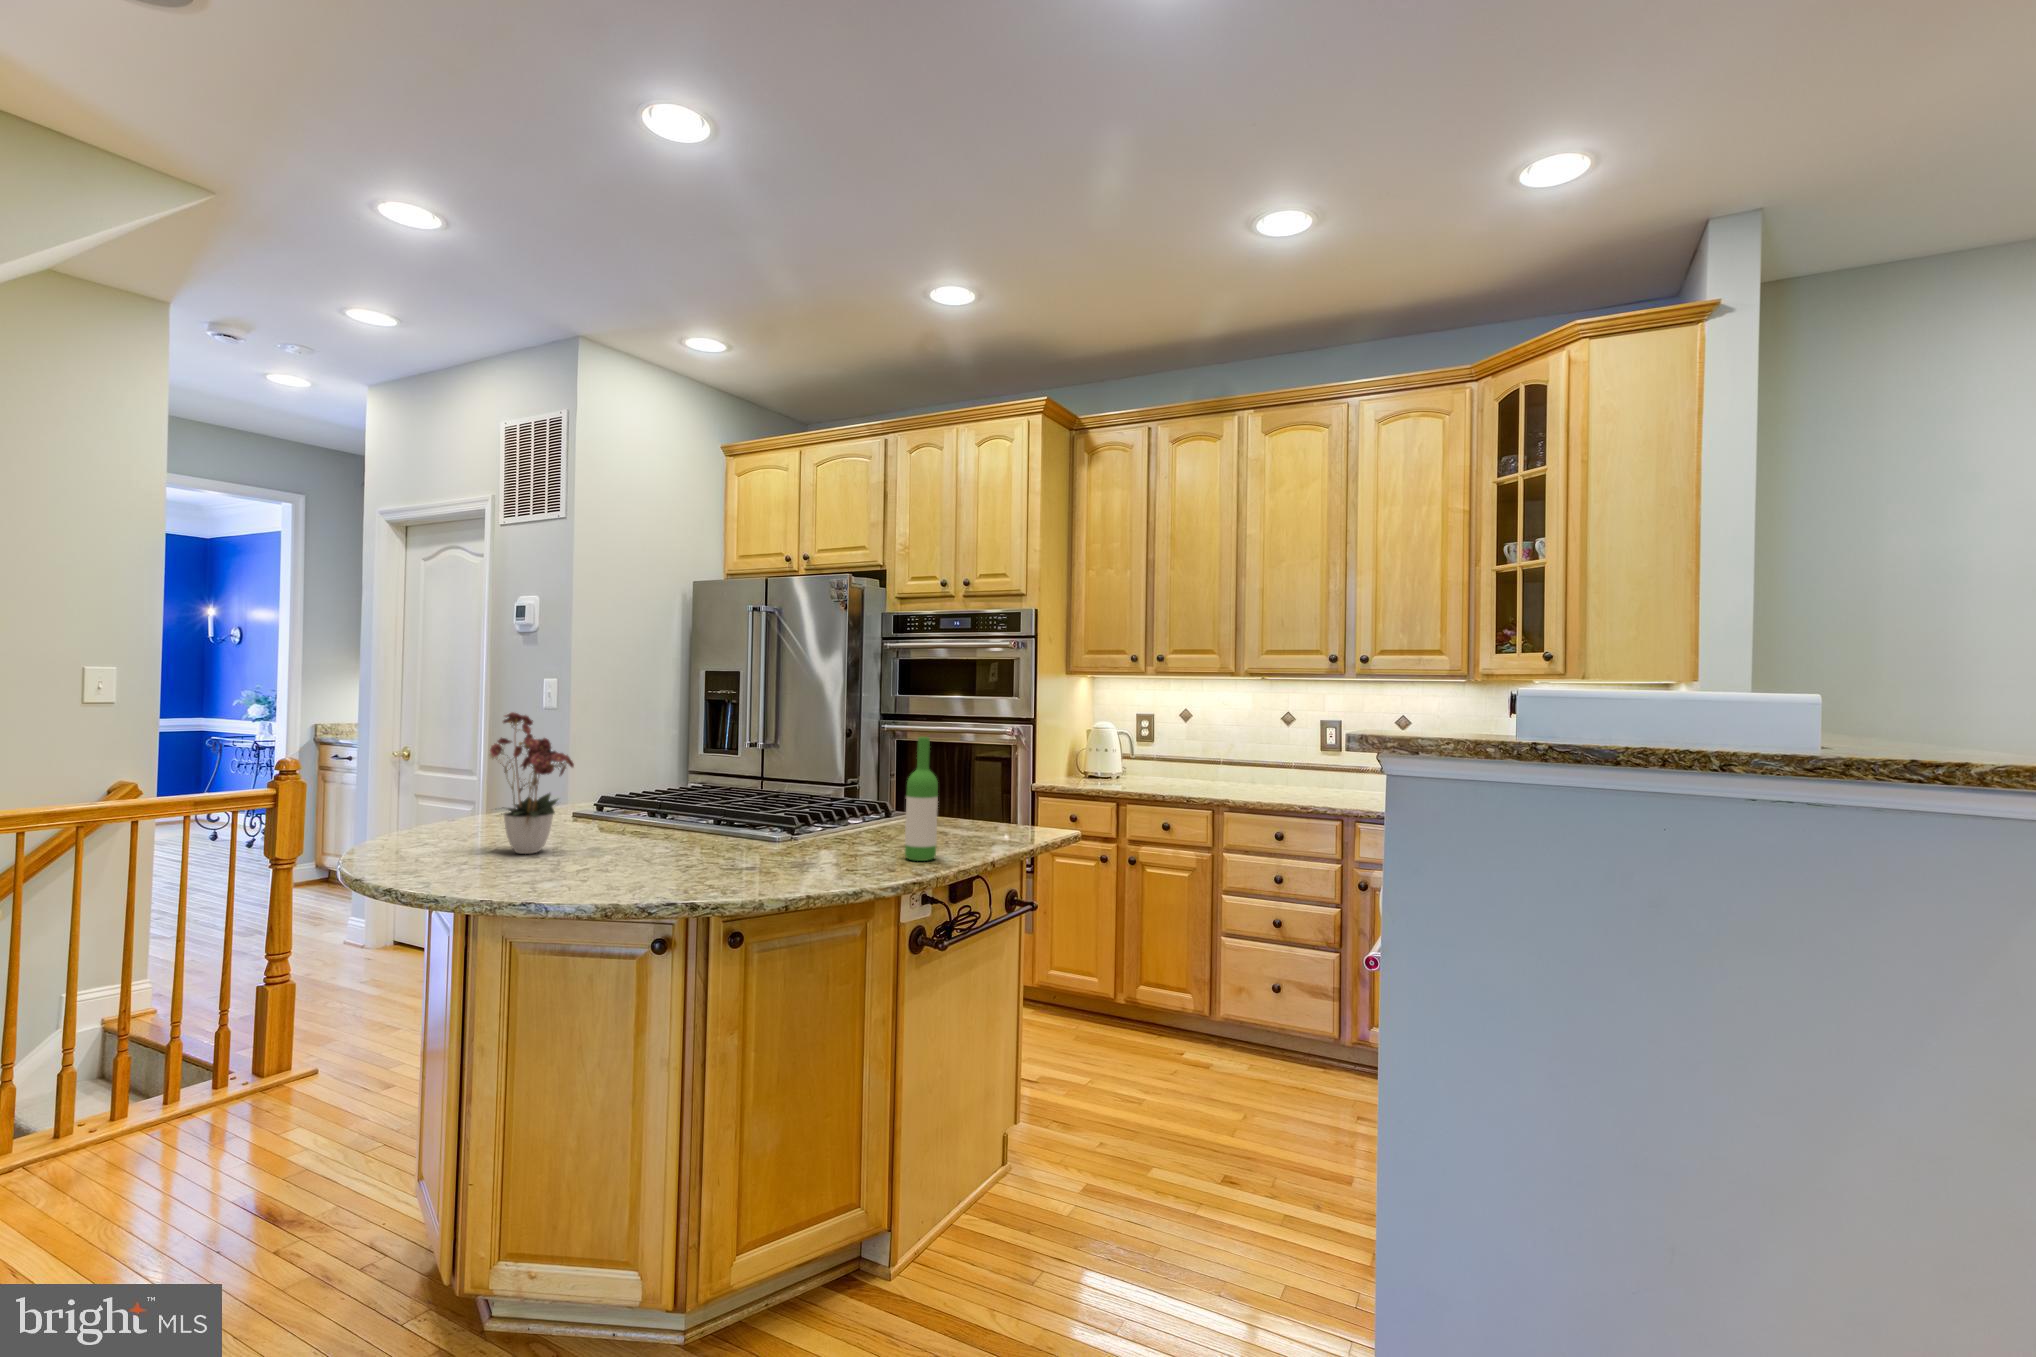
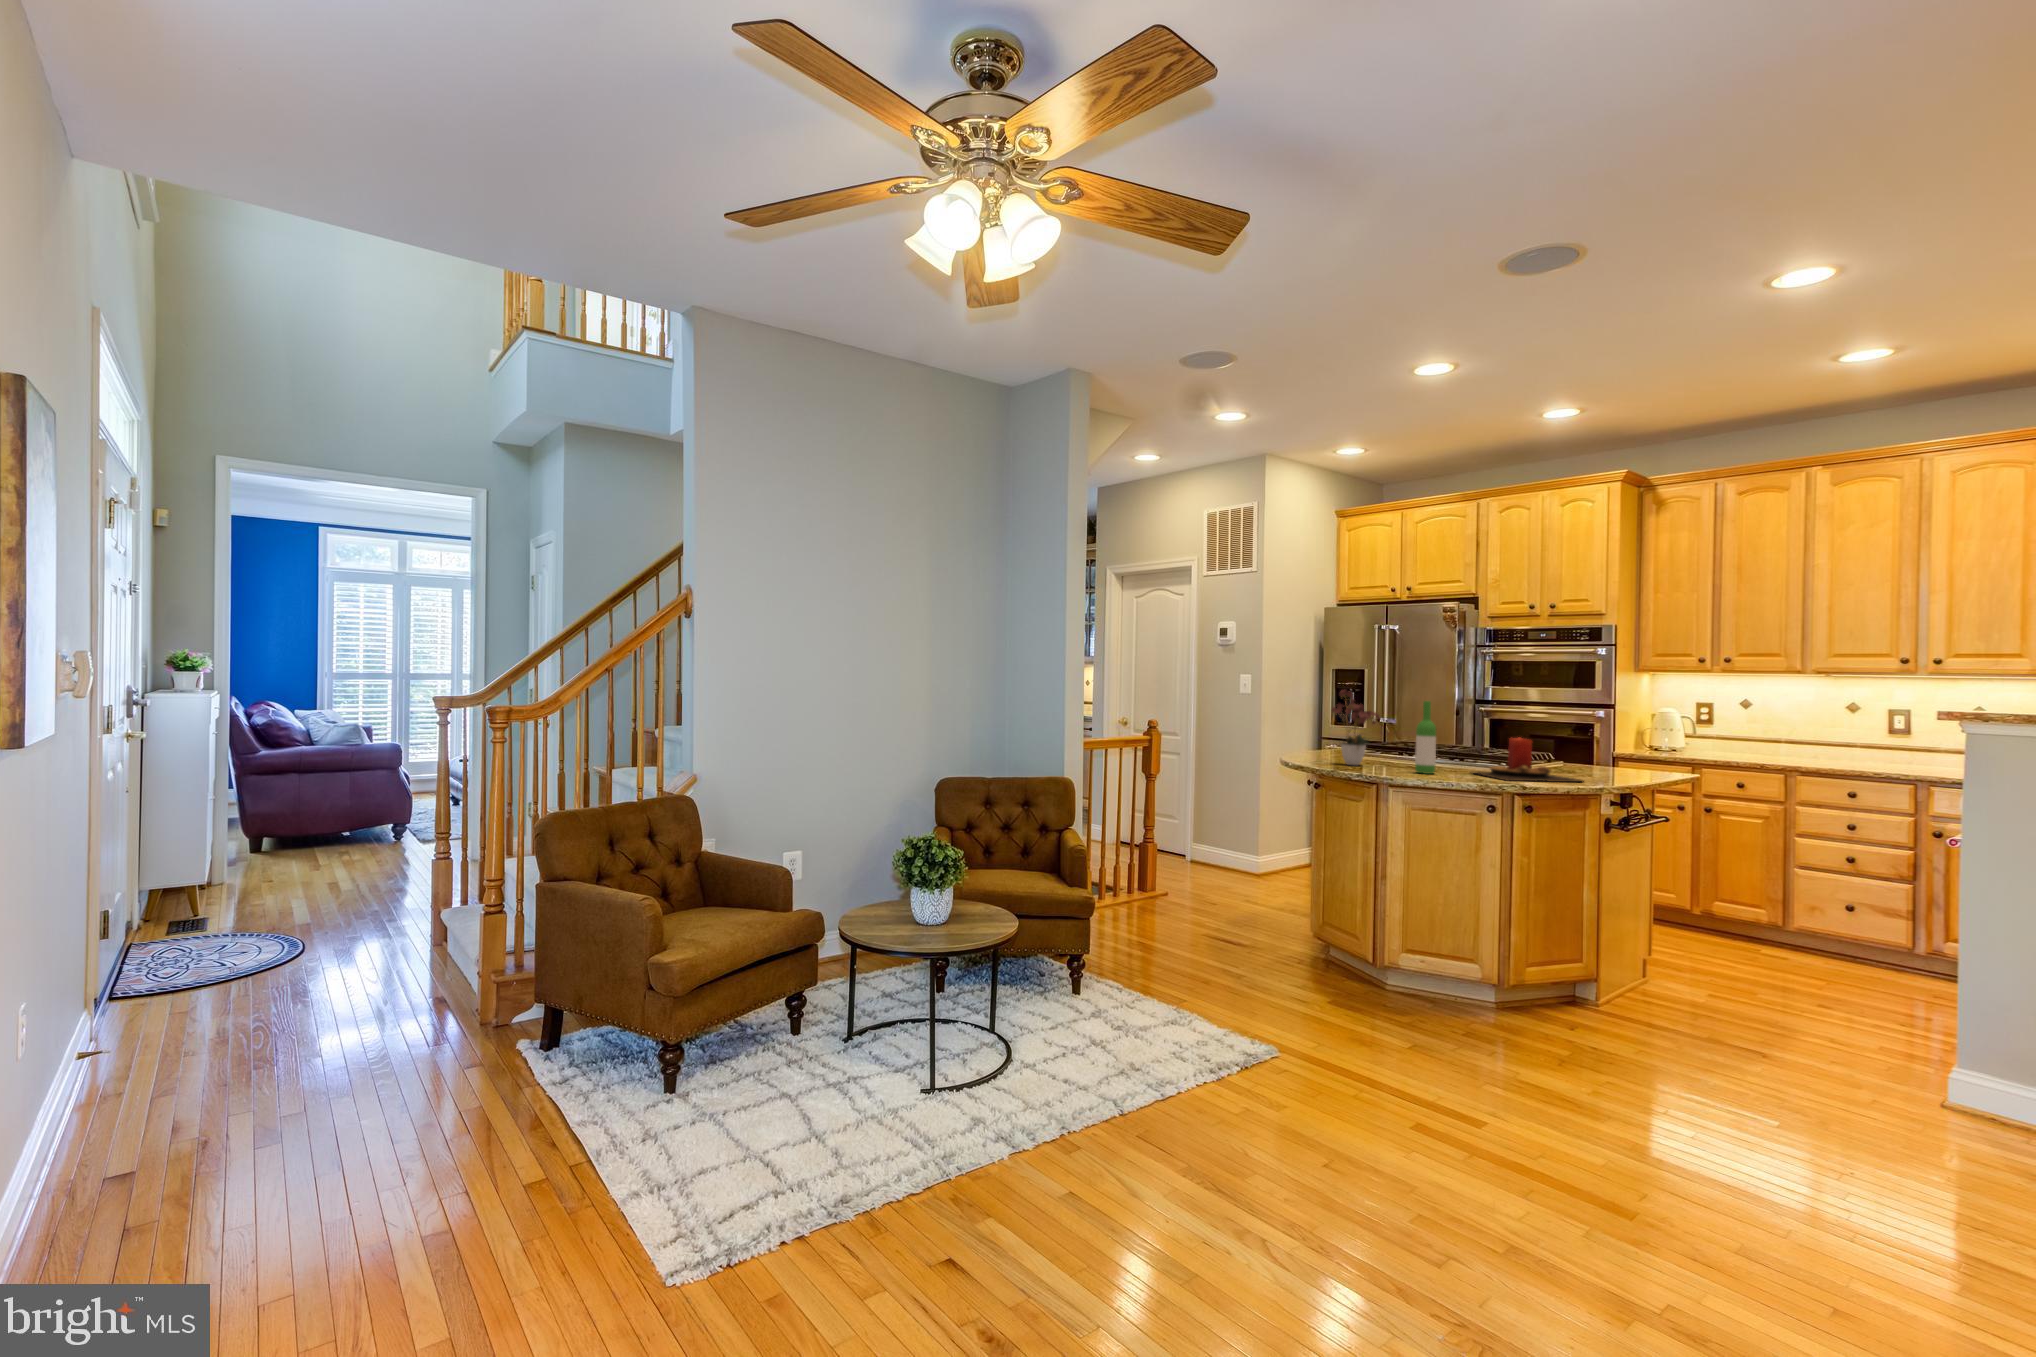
wine bottle: present [905,737,938,861] -> present [1415,701,1436,774]
candle: none [716,797,887,886] -> present [1472,737,1583,782]

